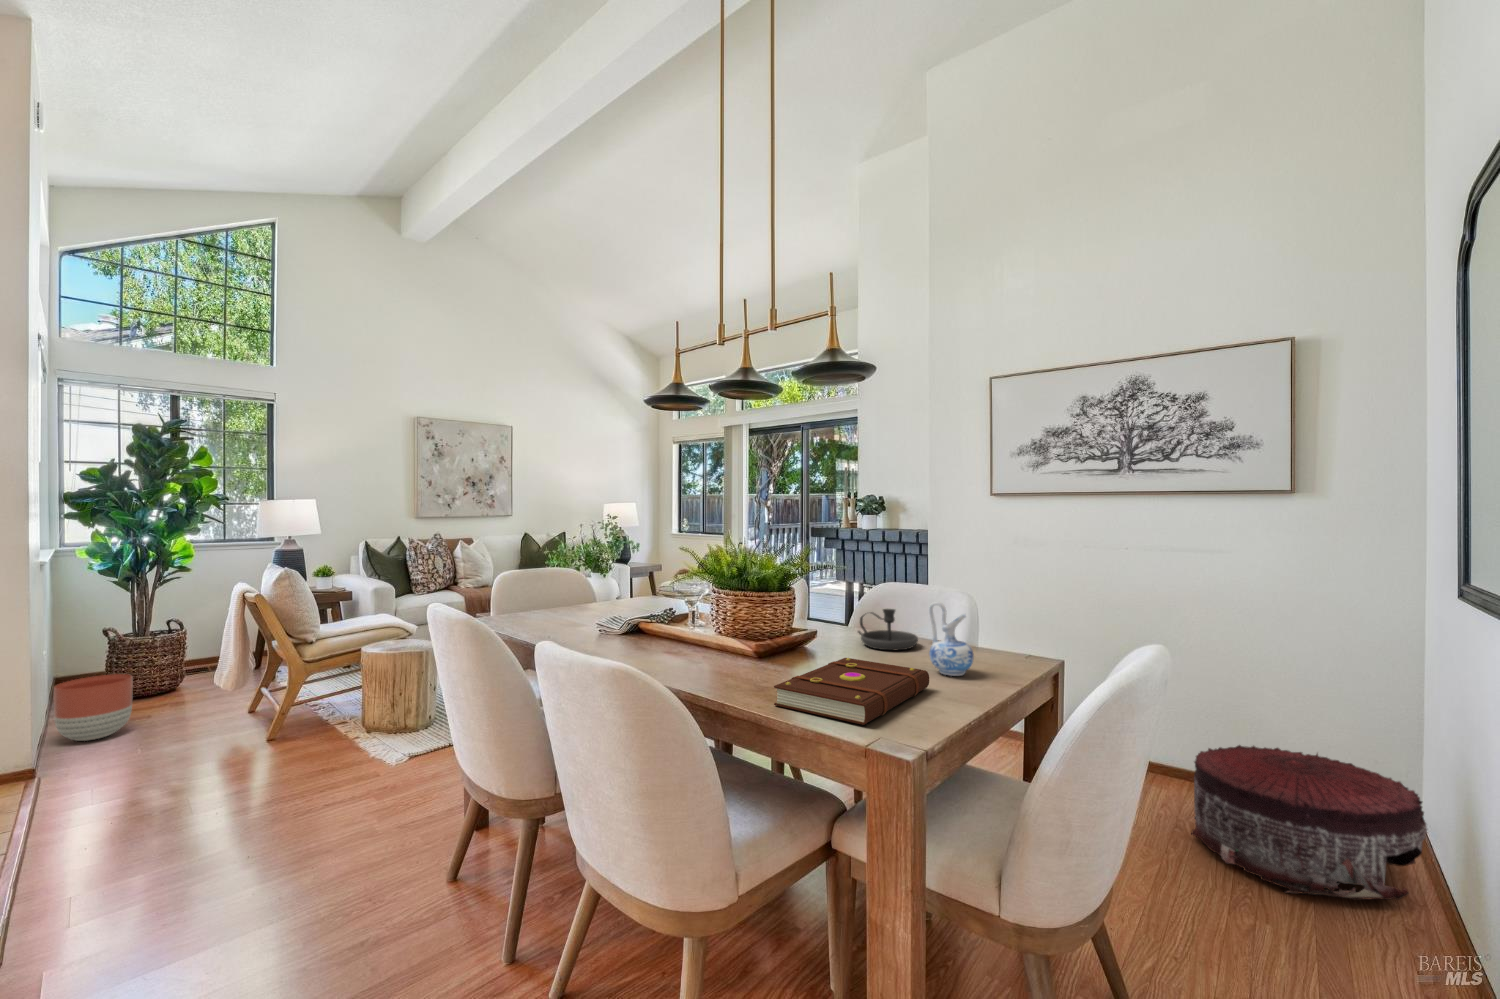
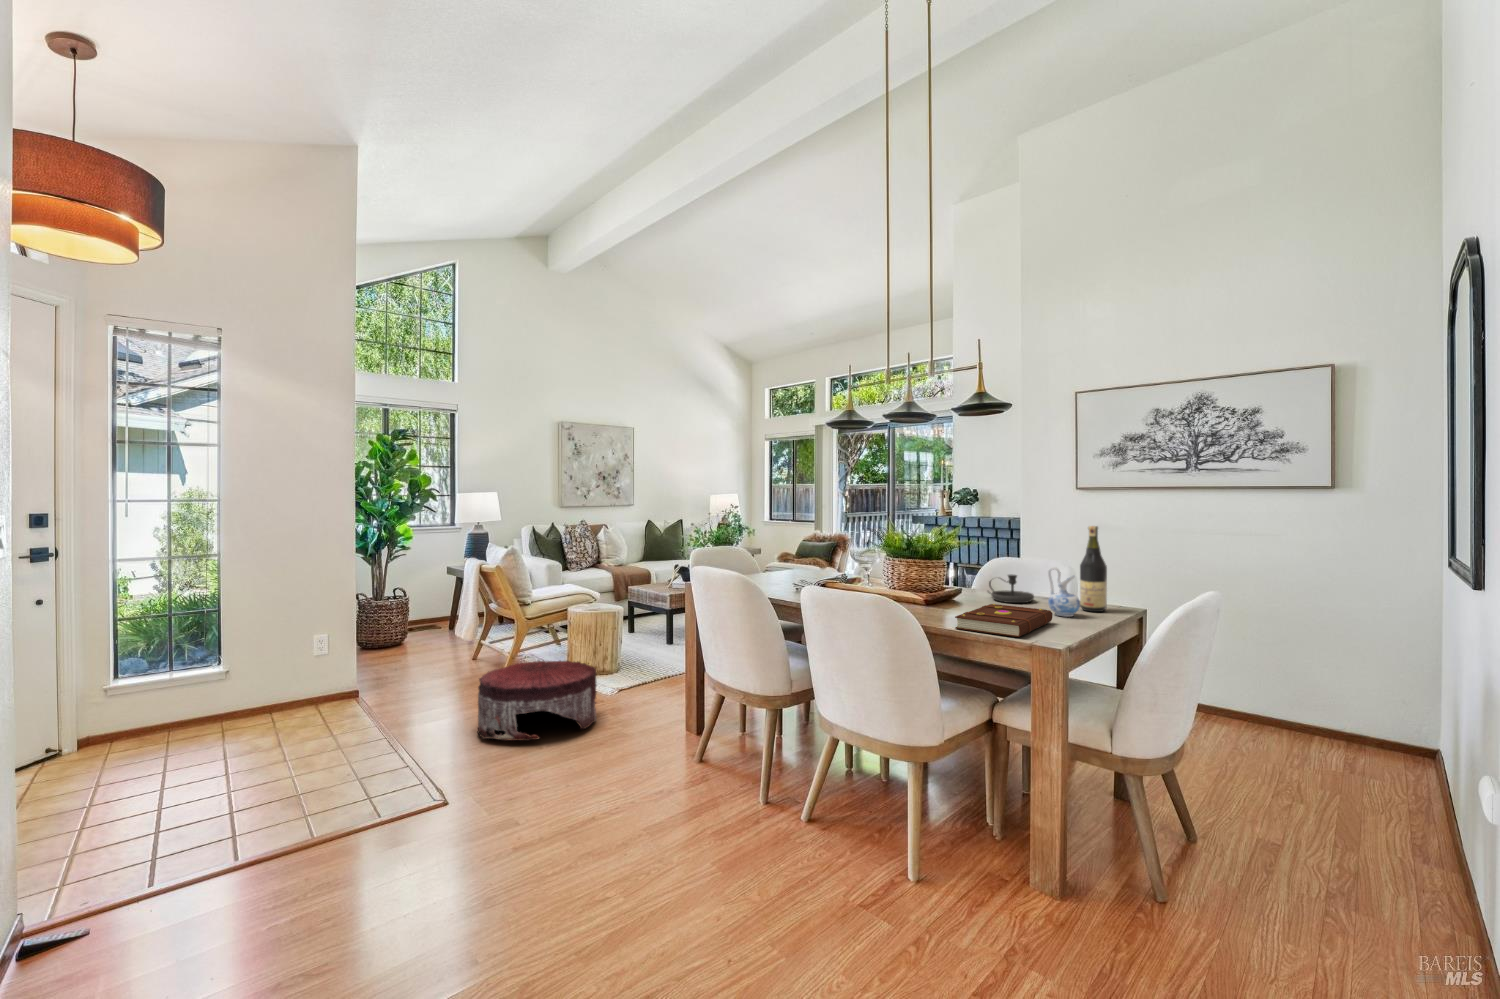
wine bottle: none [977,541,1014,666] -> present [1080,526,1107,612]
planter: present [54,674,133,741] -> none [359,627,407,675]
pouf: present [1191,745,1427,900] -> present [477,661,596,741]

